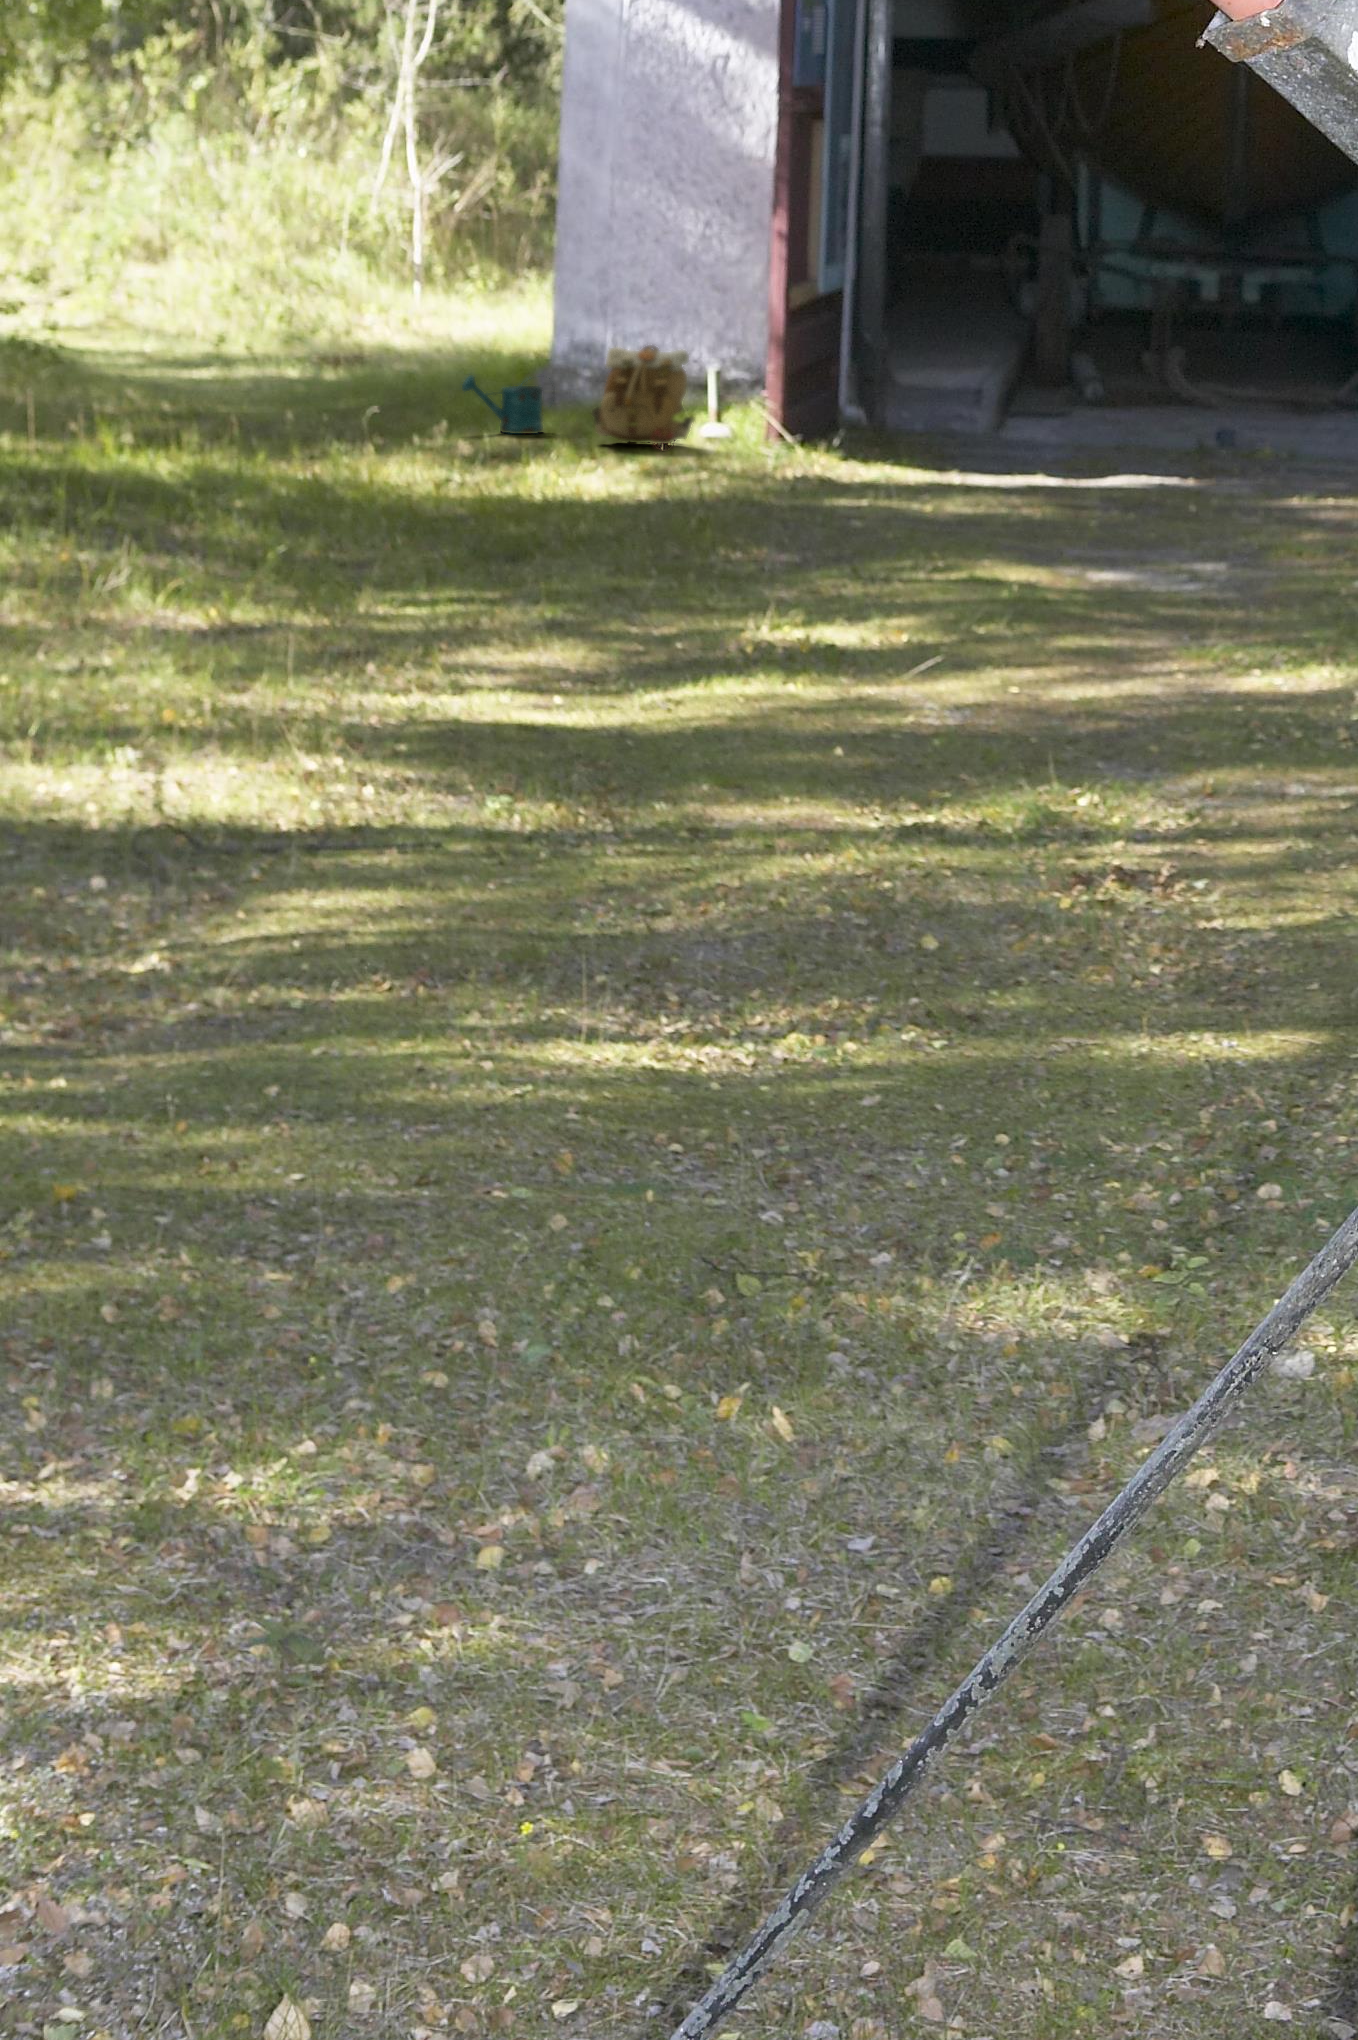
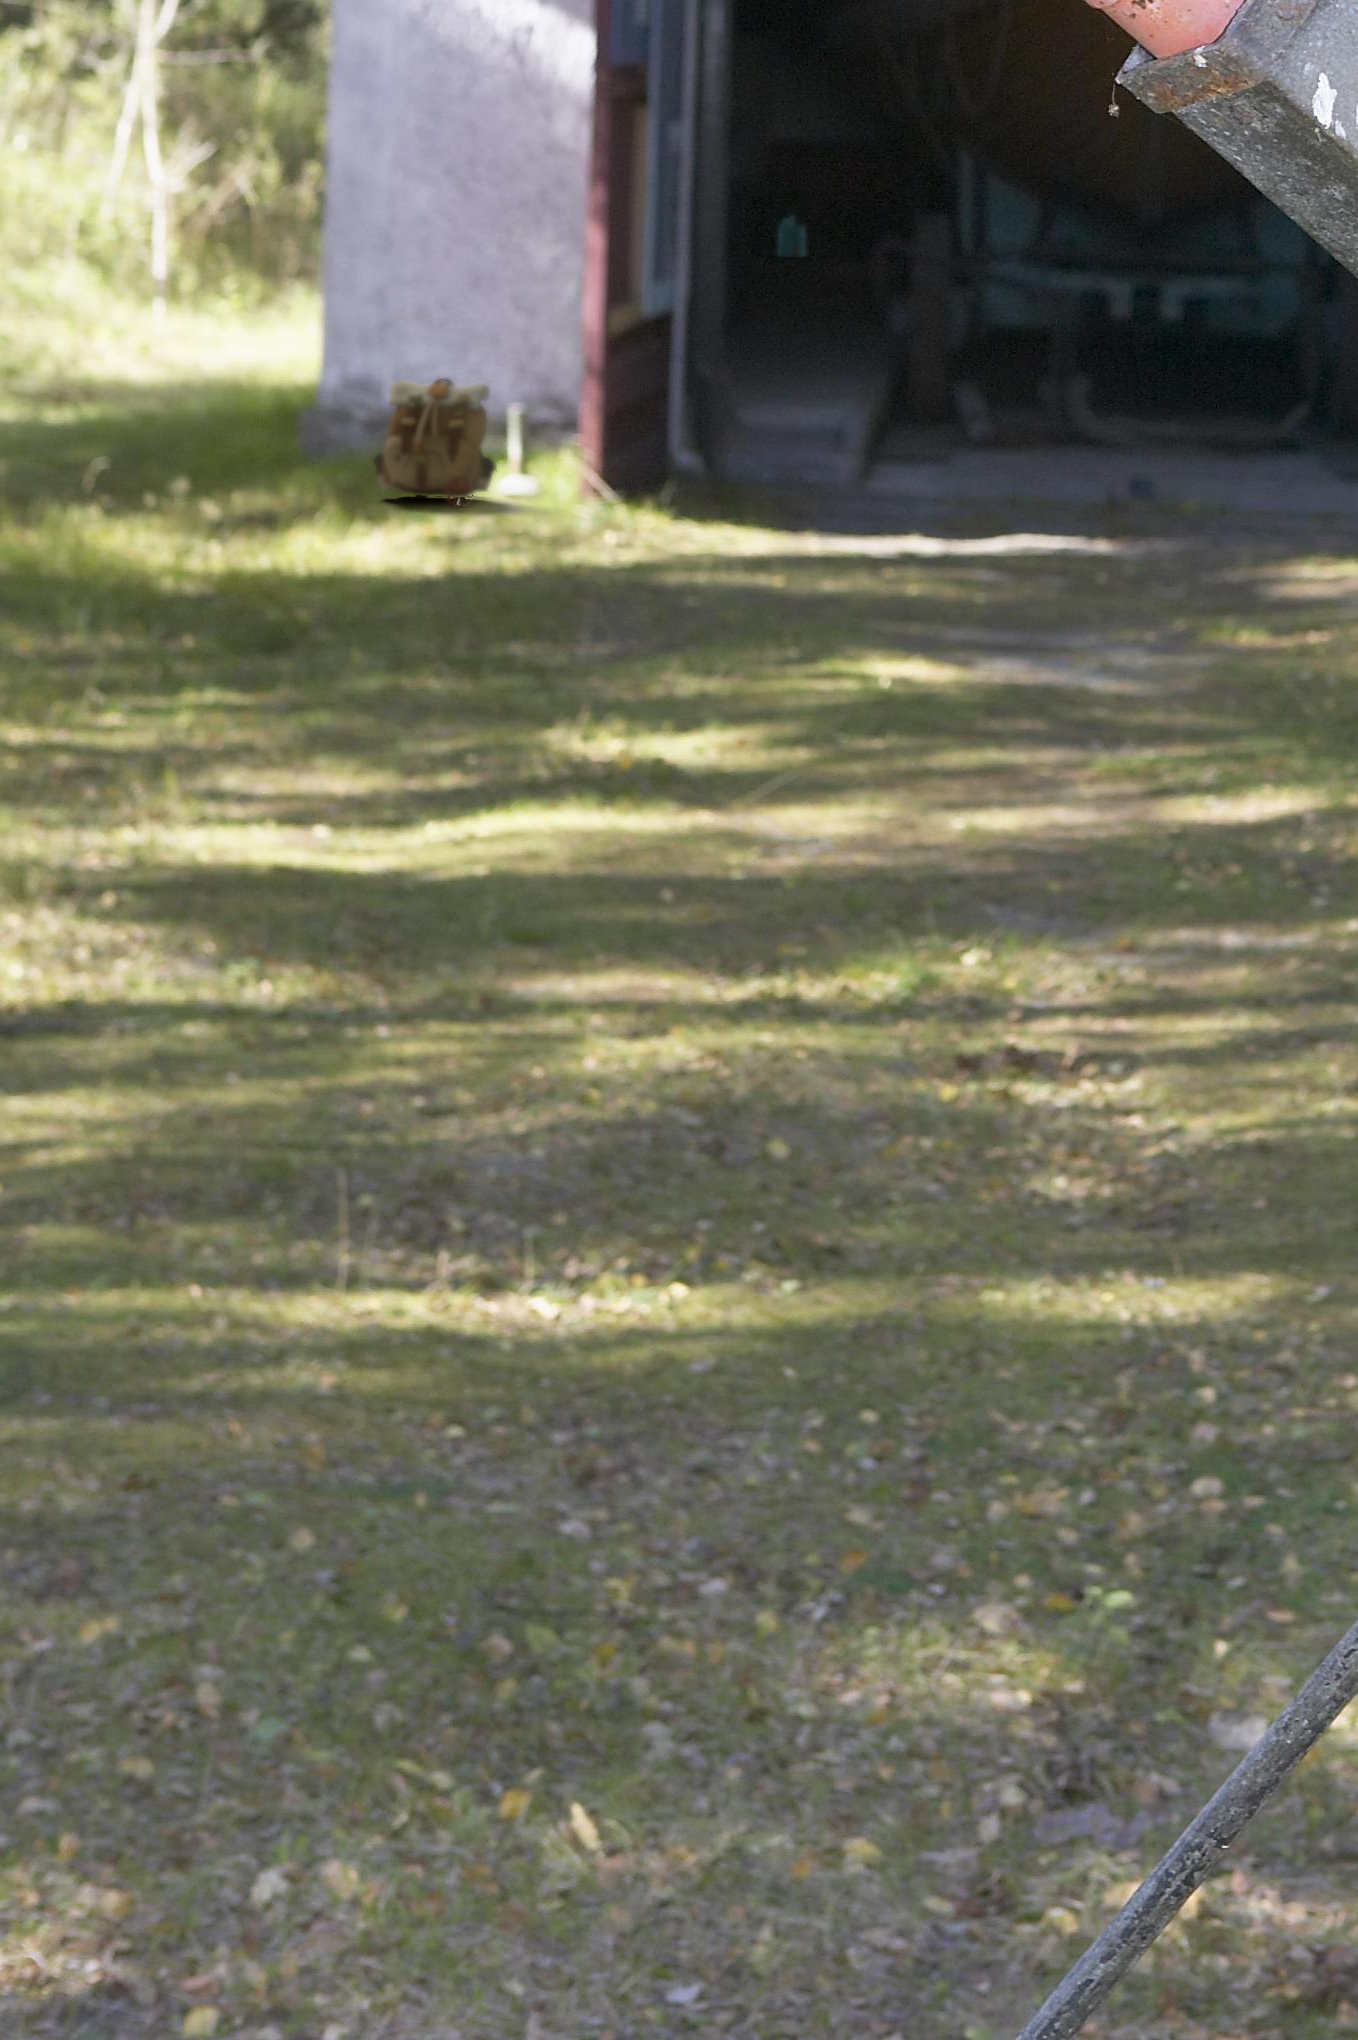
watering can: present [462,376,551,434] -> present [777,216,806,258]

